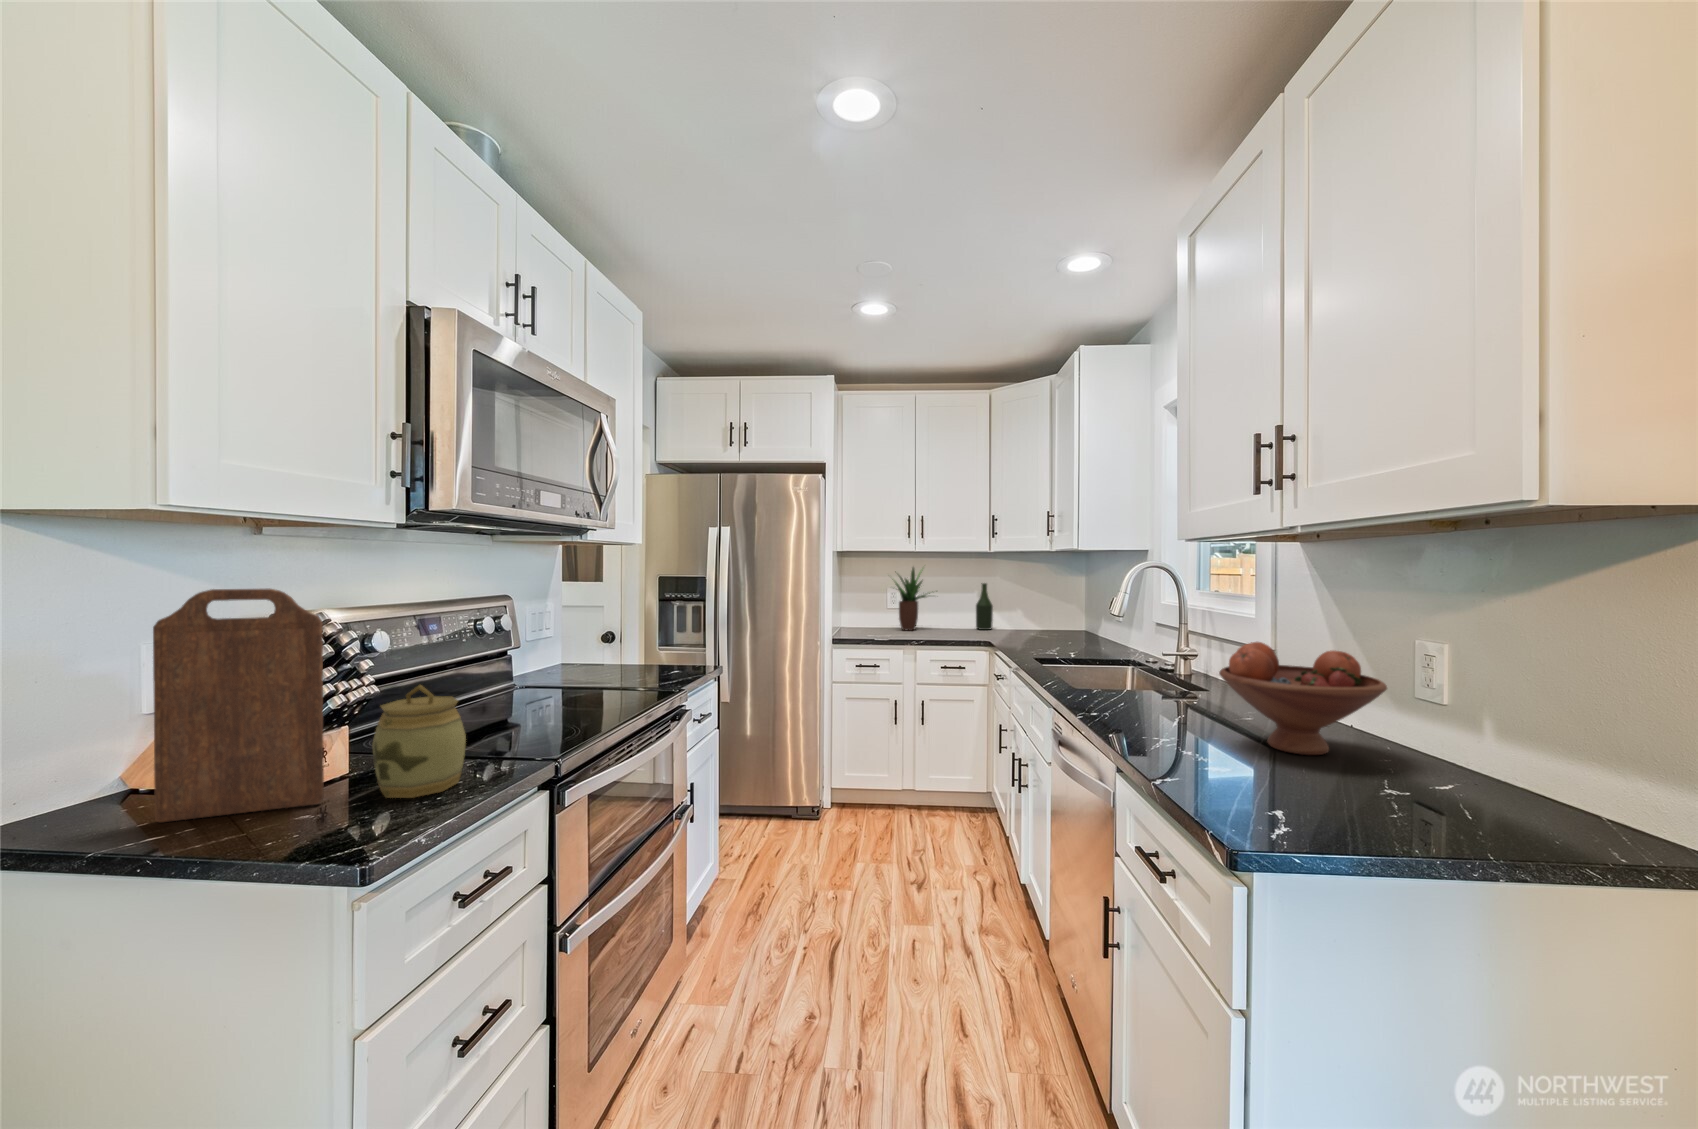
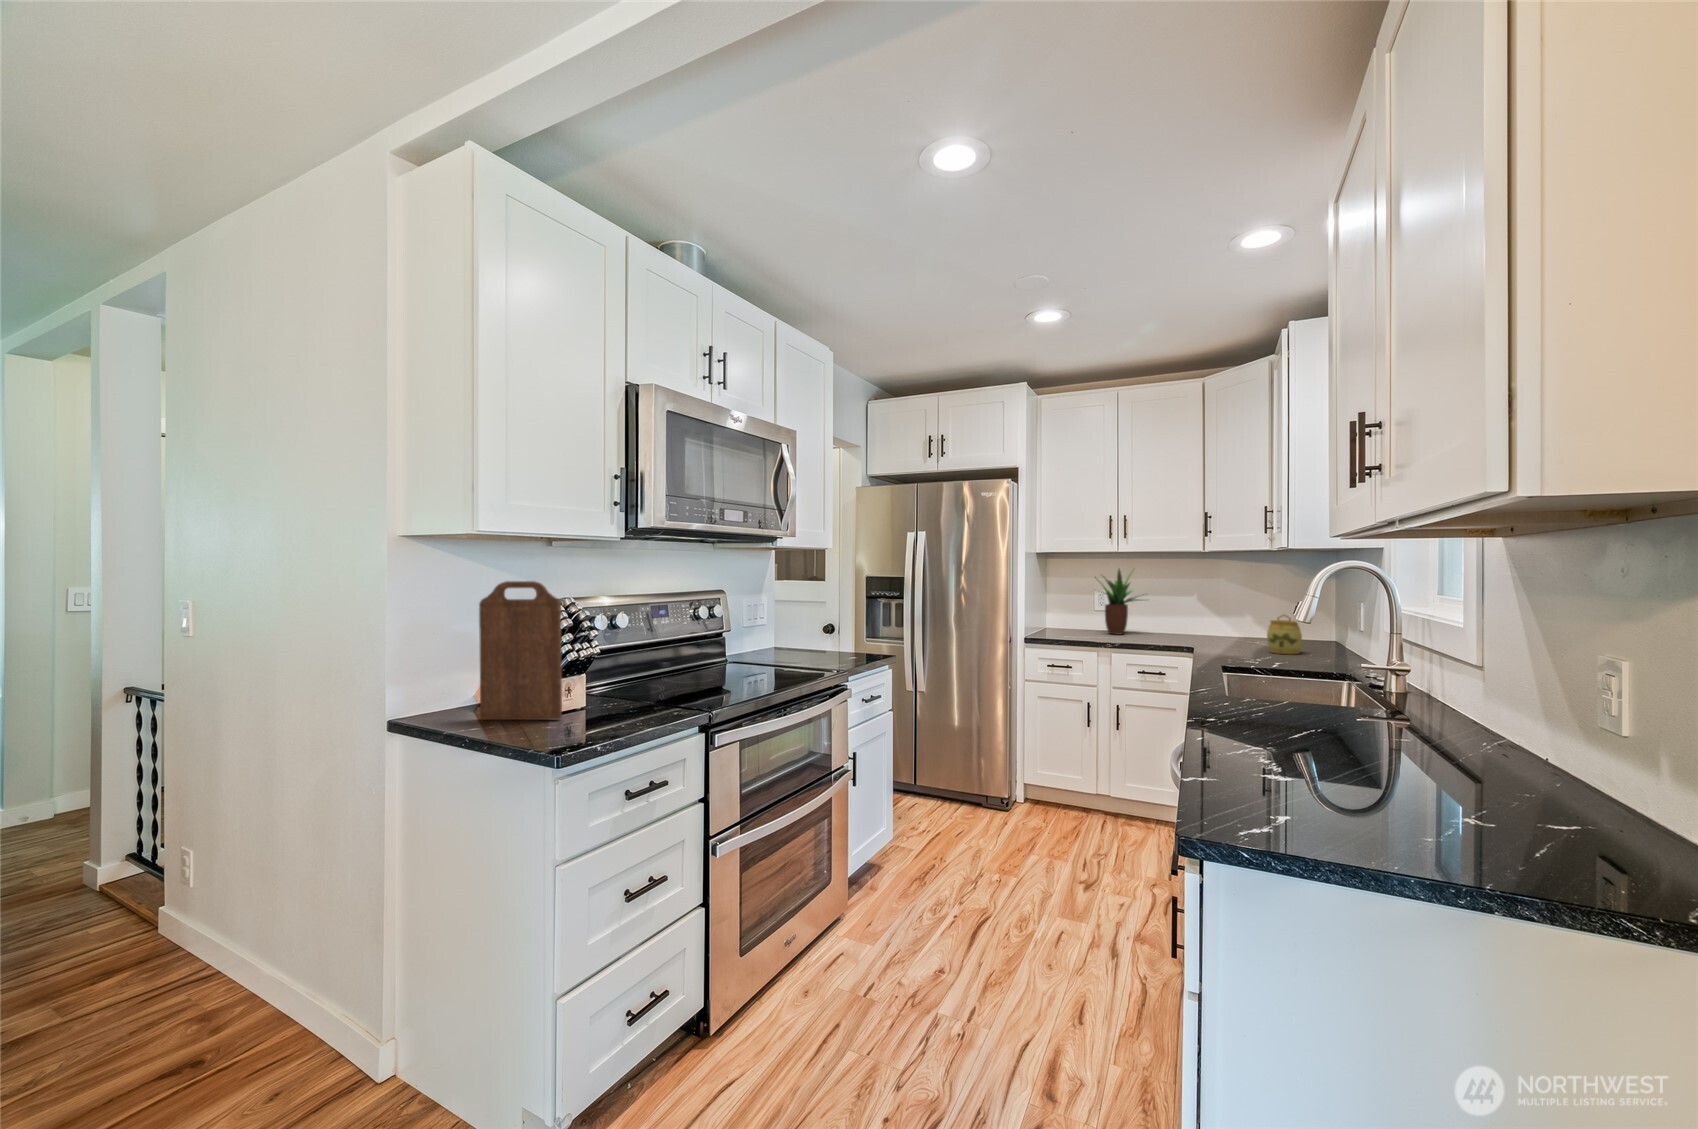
bottle: present [976,583,993,630] -> none [1194,587,1215,637]
fruit bowl: present [1219,642,1387,755] -> none [1324,650,1537,781]
jar: present [372,685,466,798] -> present [1267,615,1302,654]

